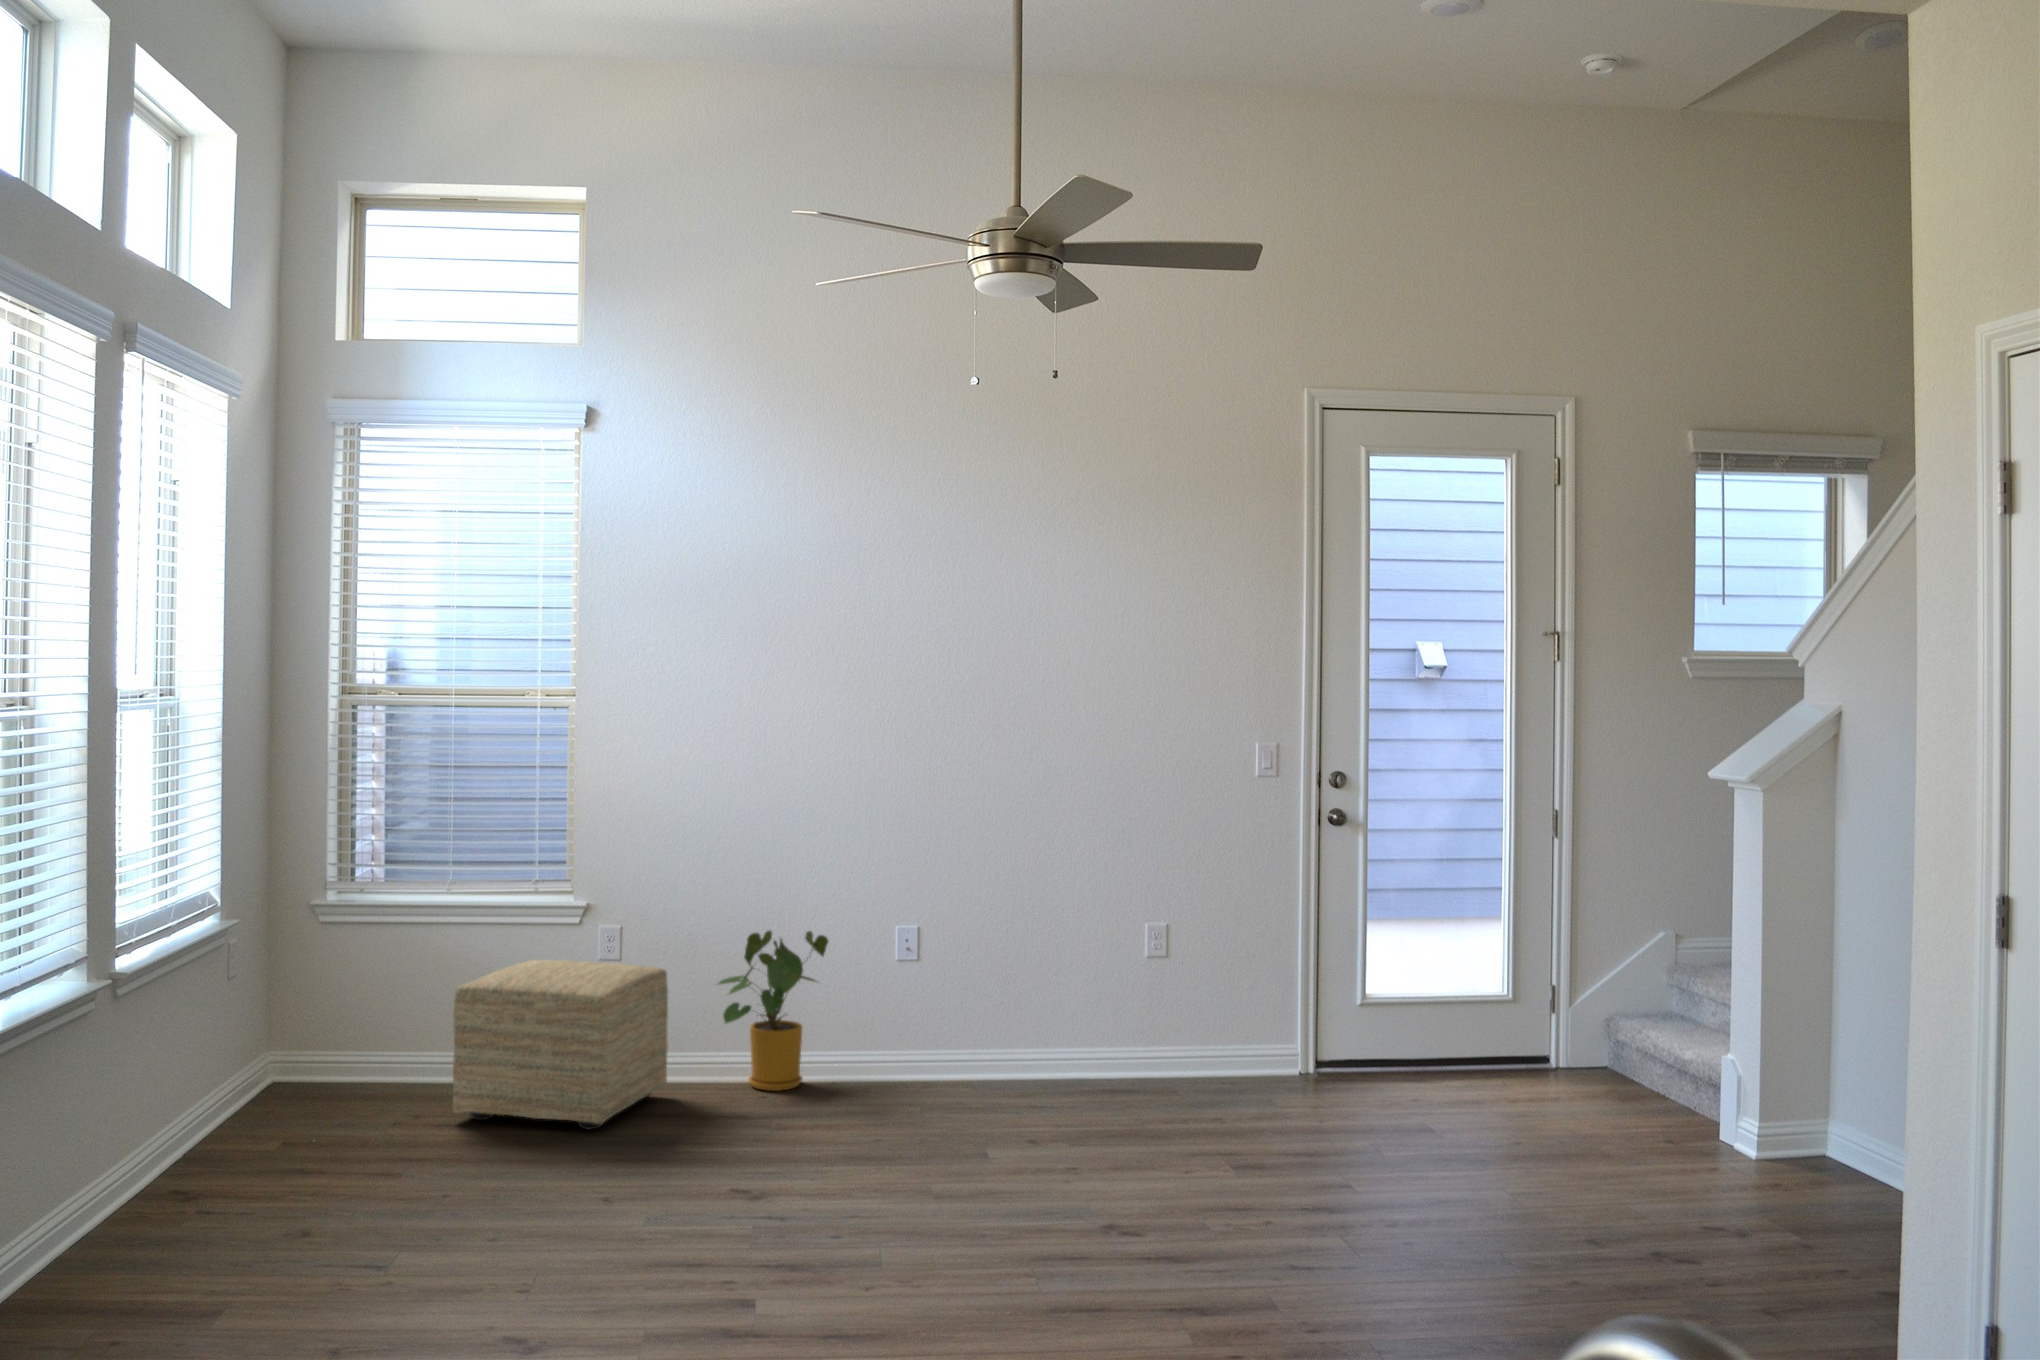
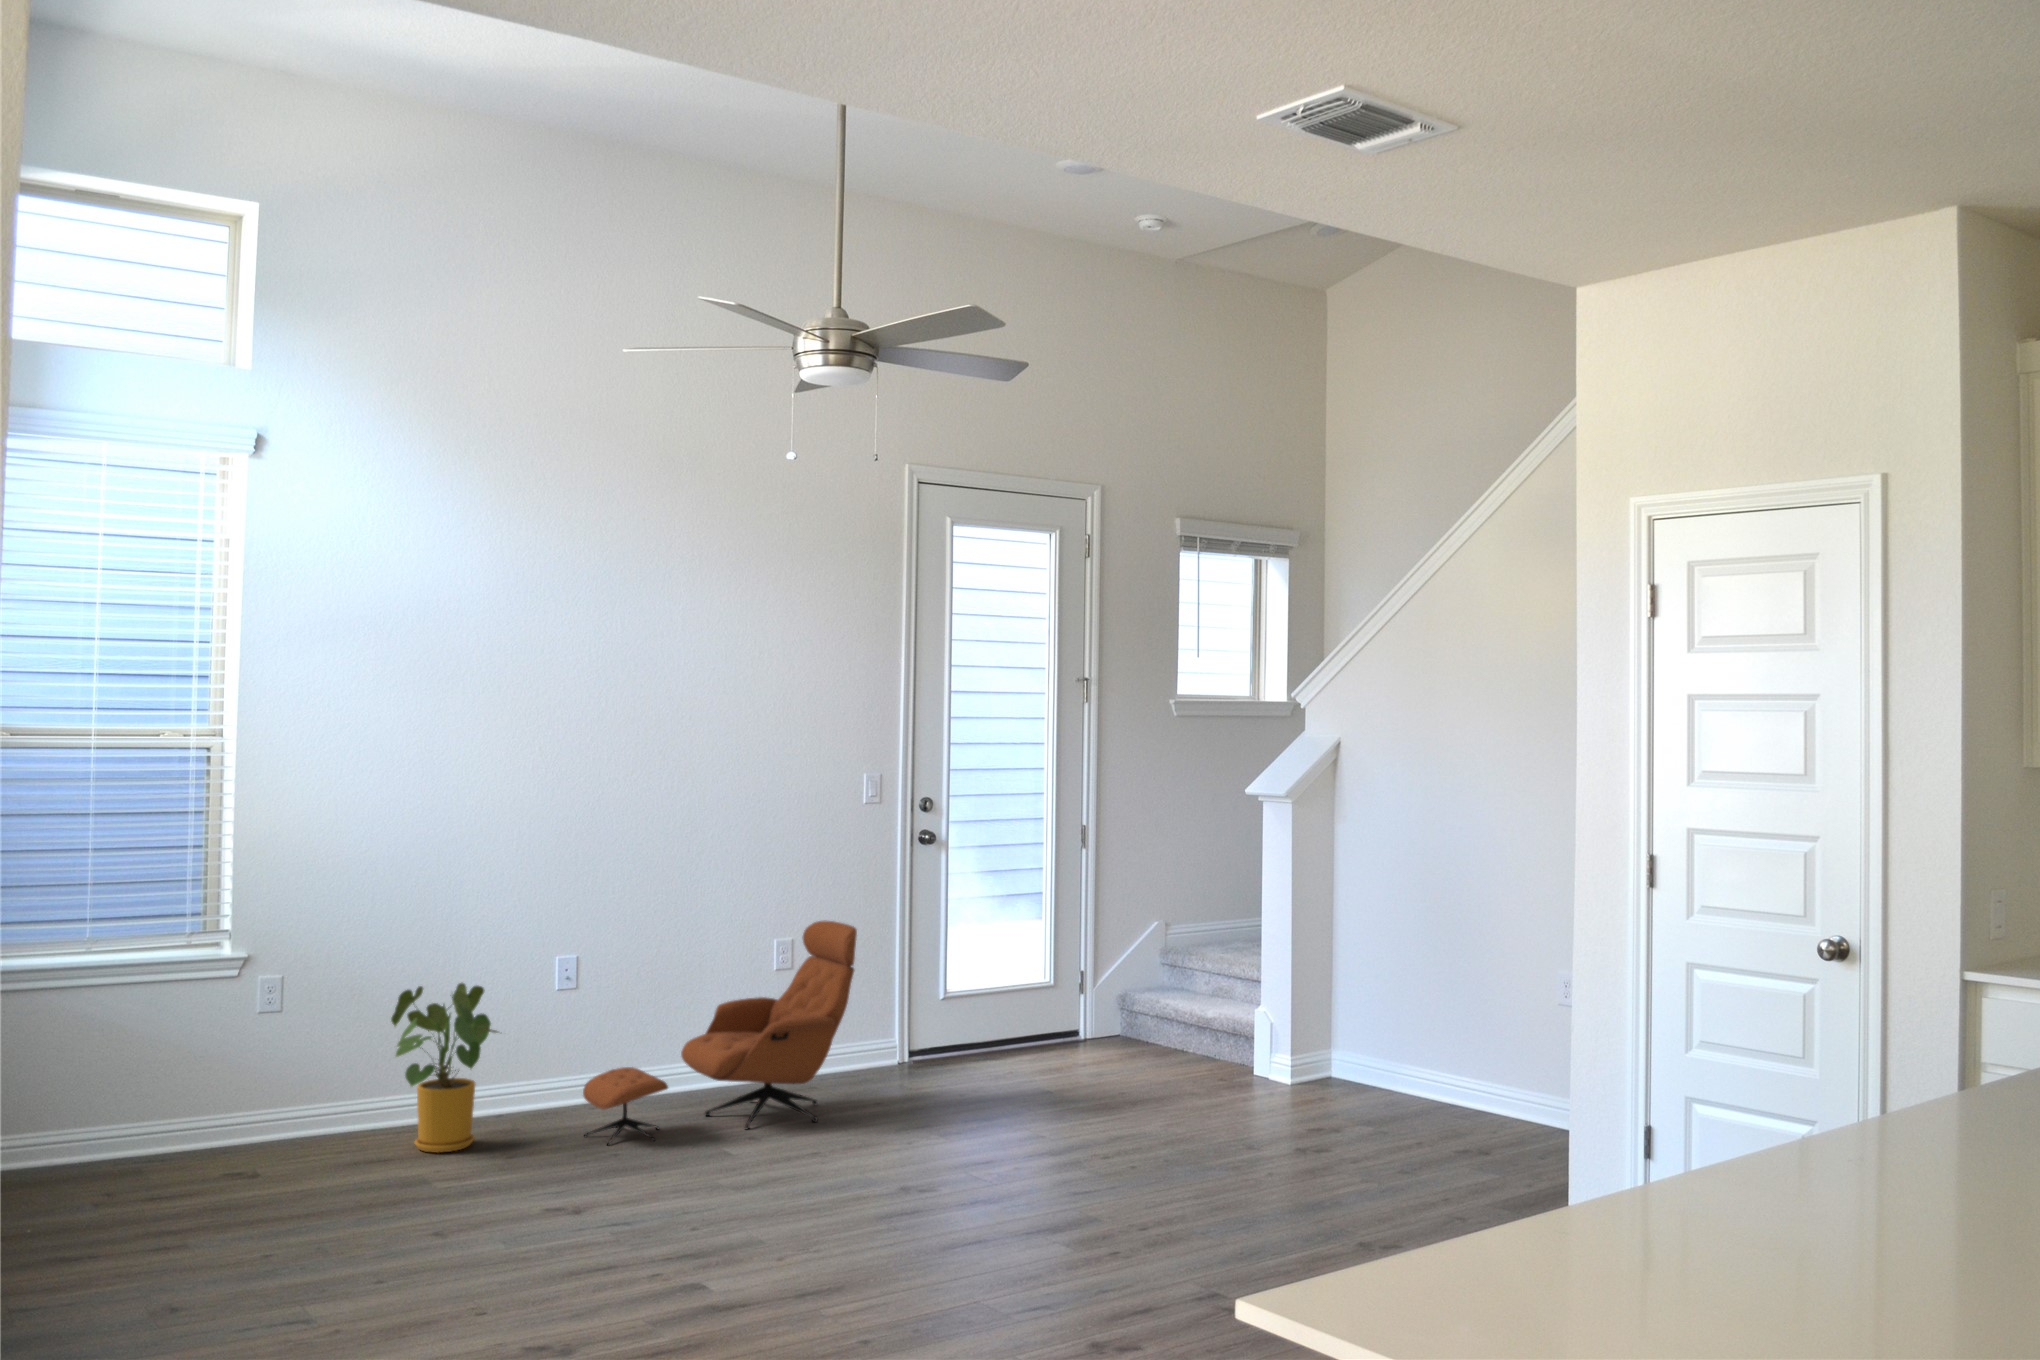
lounge chair: none [899,899,1185,1116] -> present [583,921,857,1146]
ottoman: present [453,960,668,1130] -> none [126,1035,346,1230]

